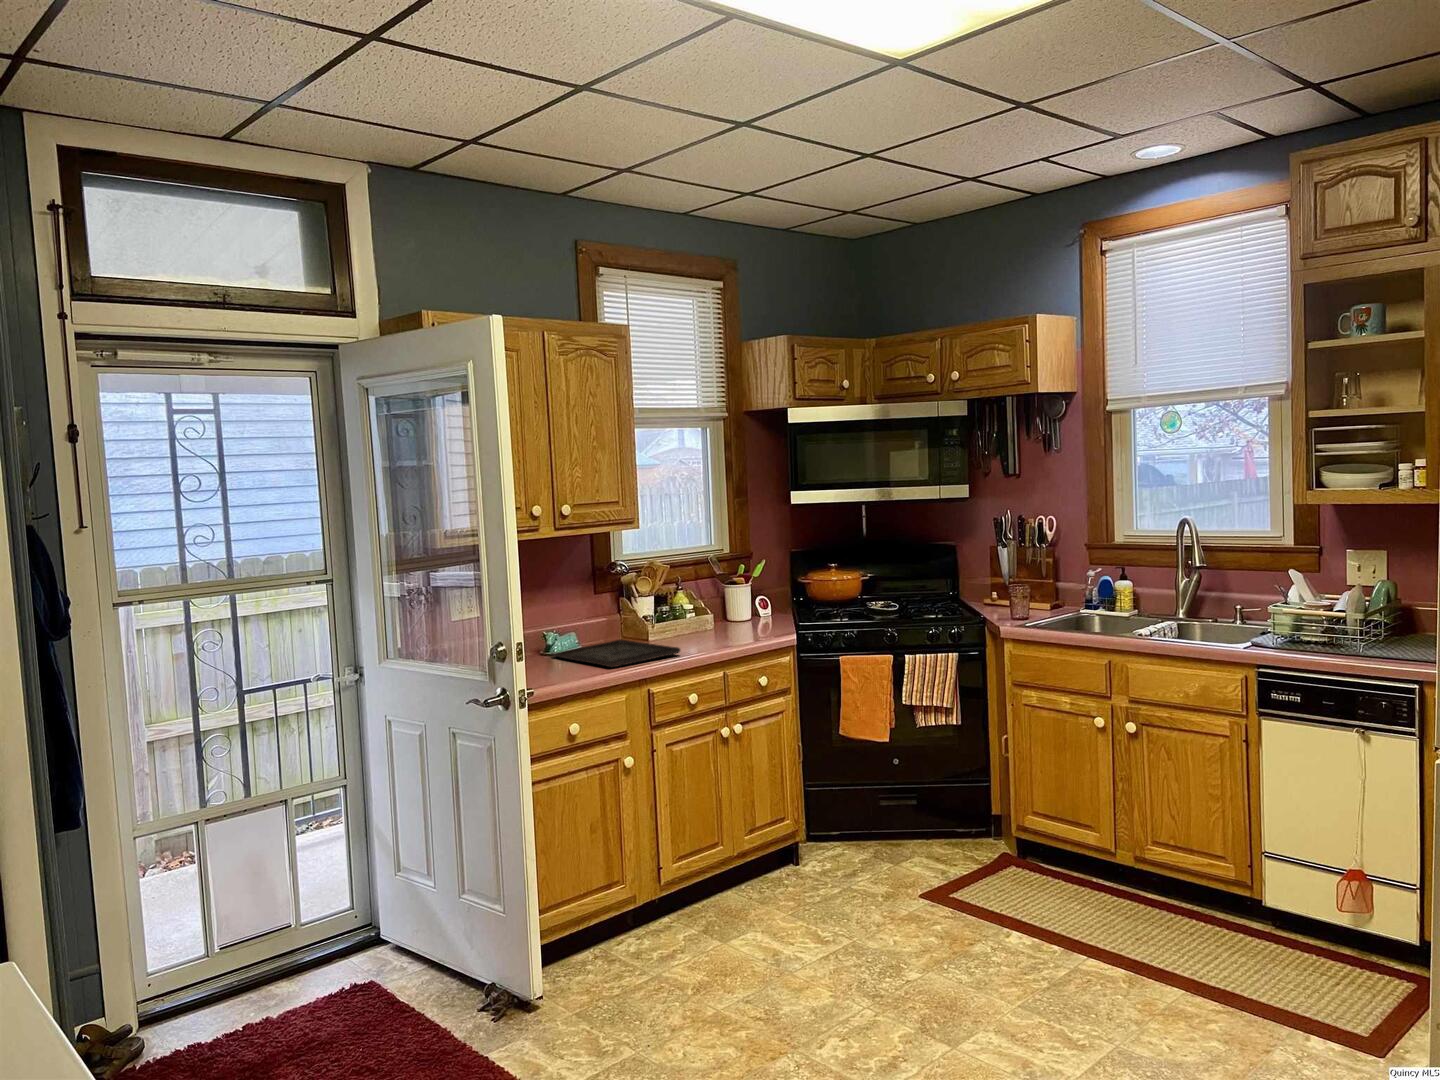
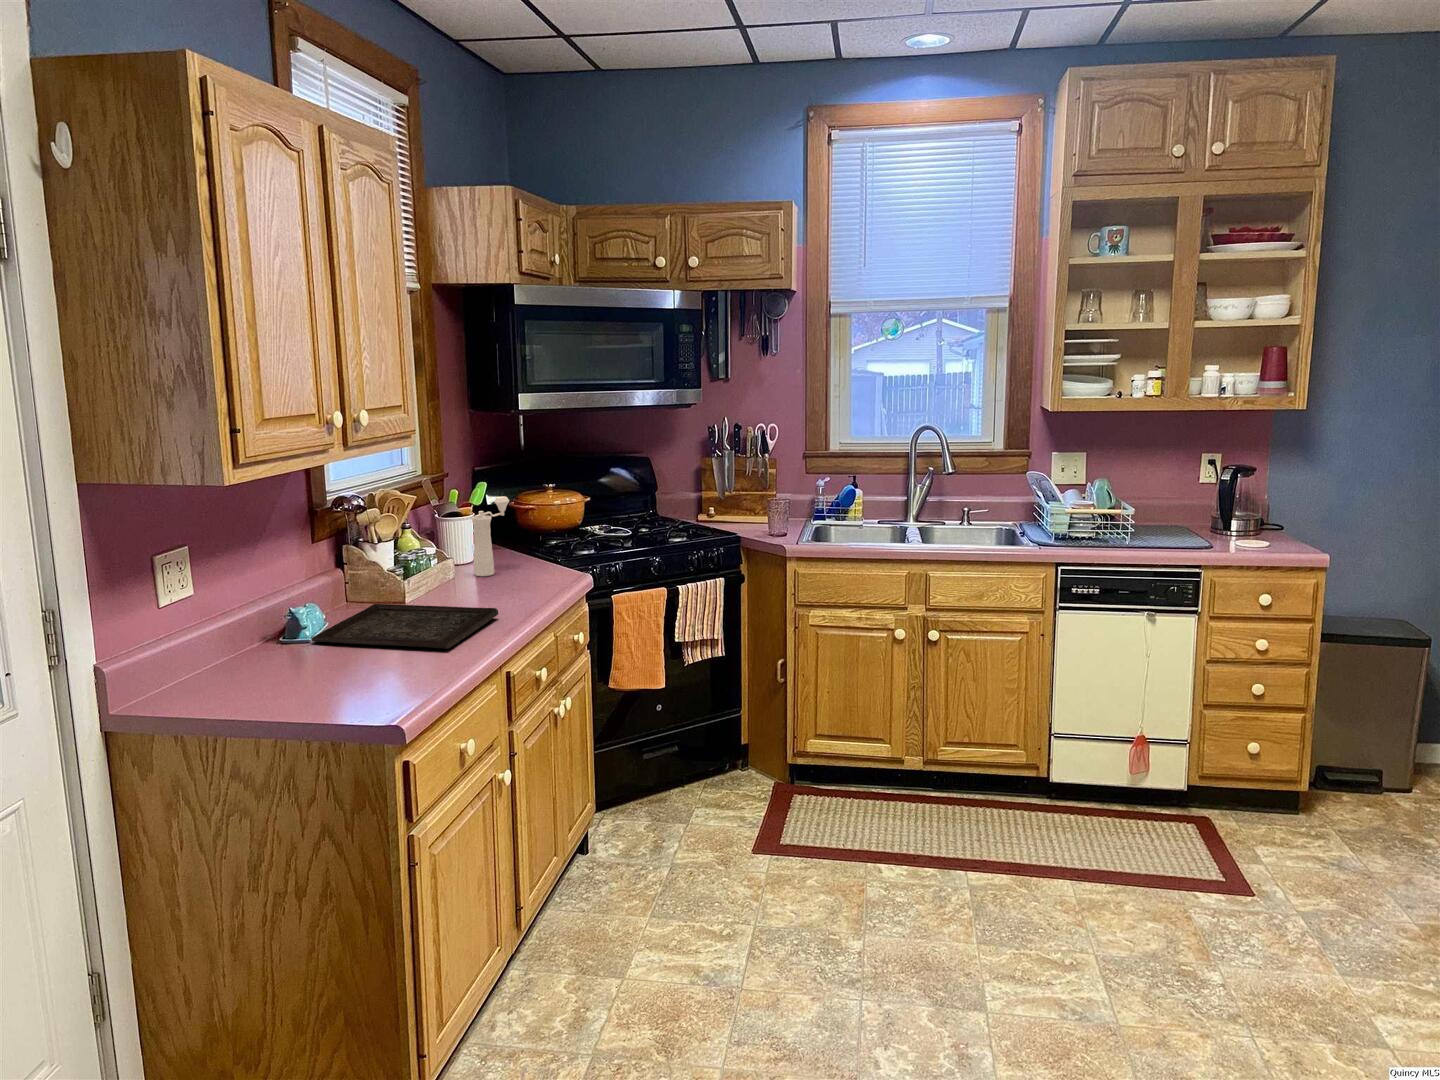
pepper mill: none [725,571,763,632] -> present [471,496,509,576]

